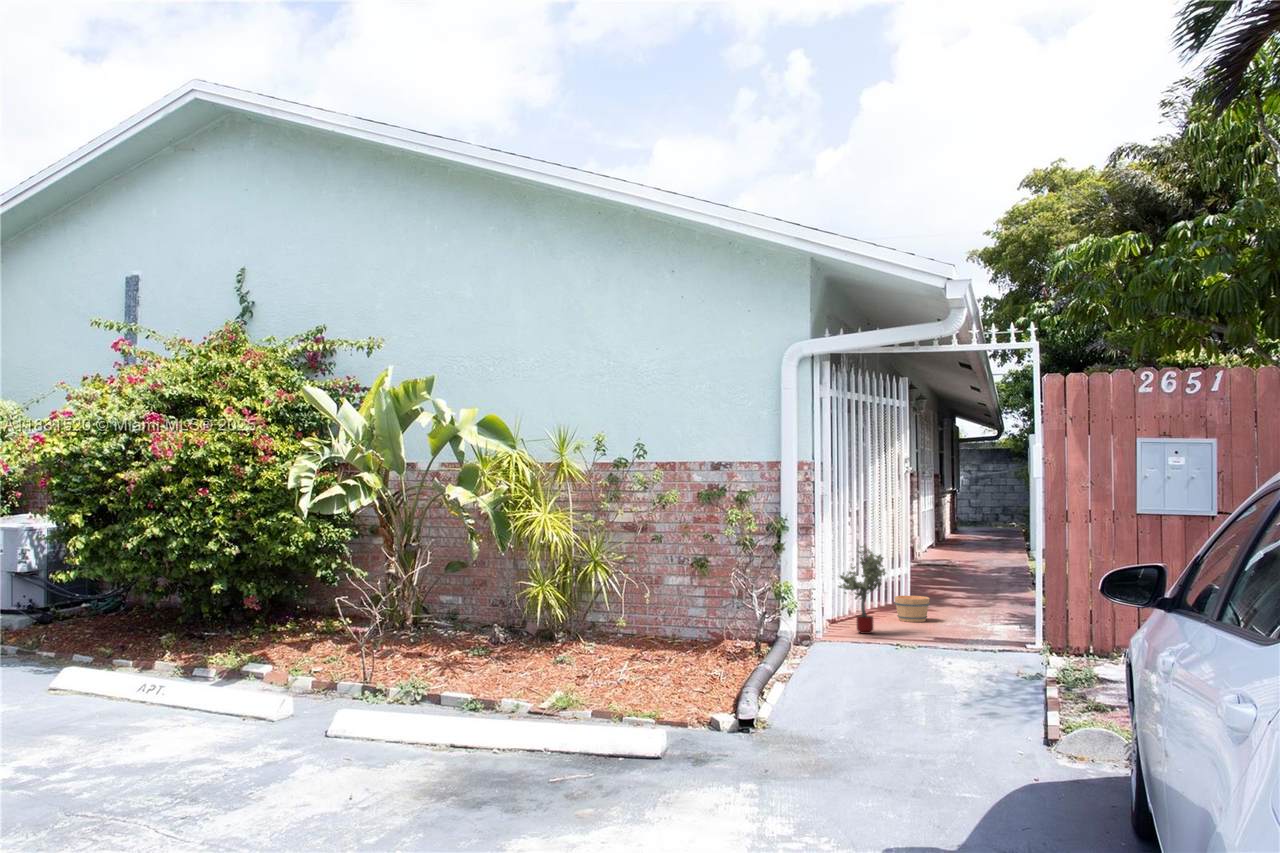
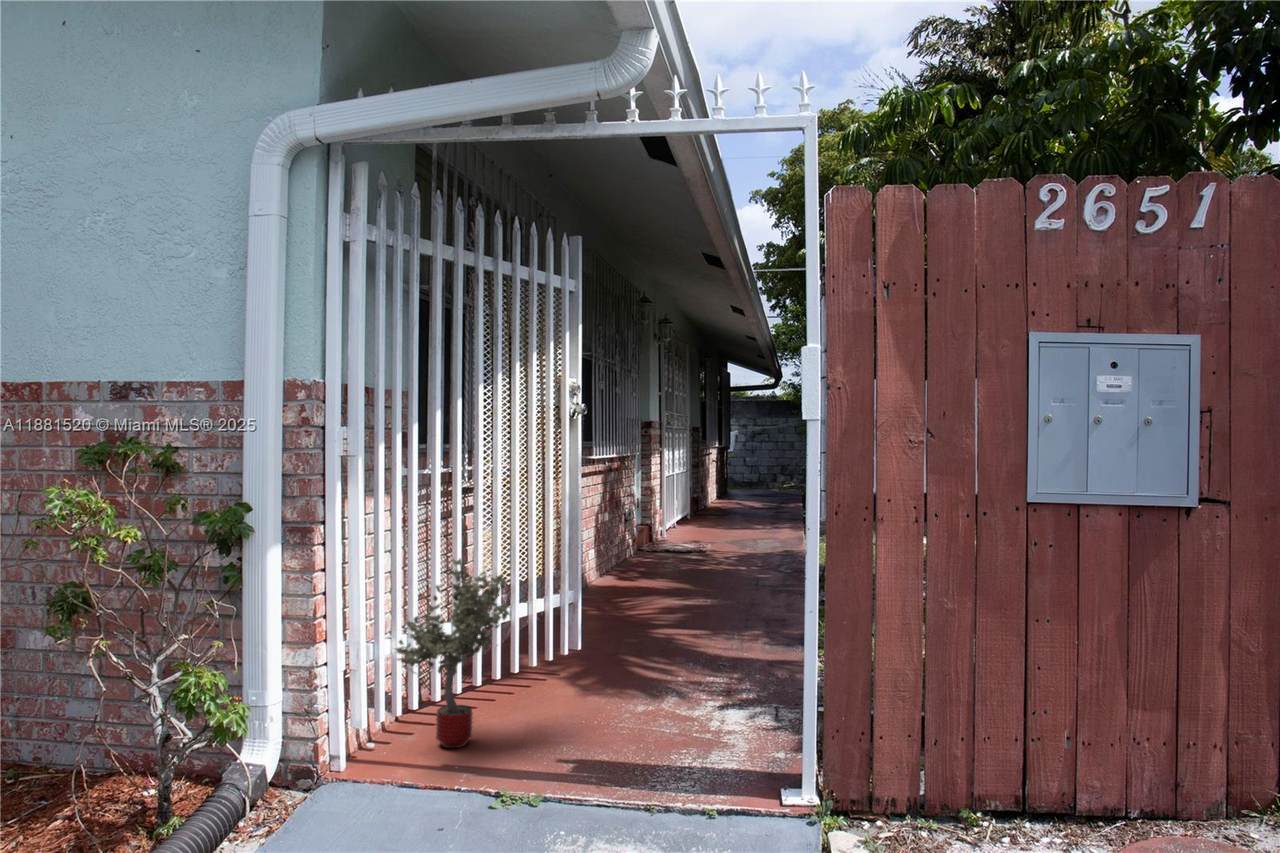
bucket: present [894,596,930,622] -> none [550,634,615,690]

